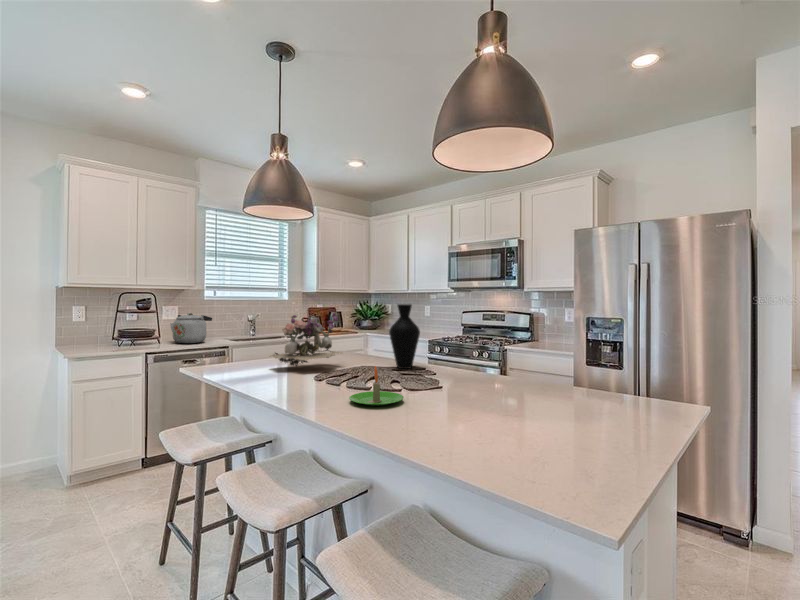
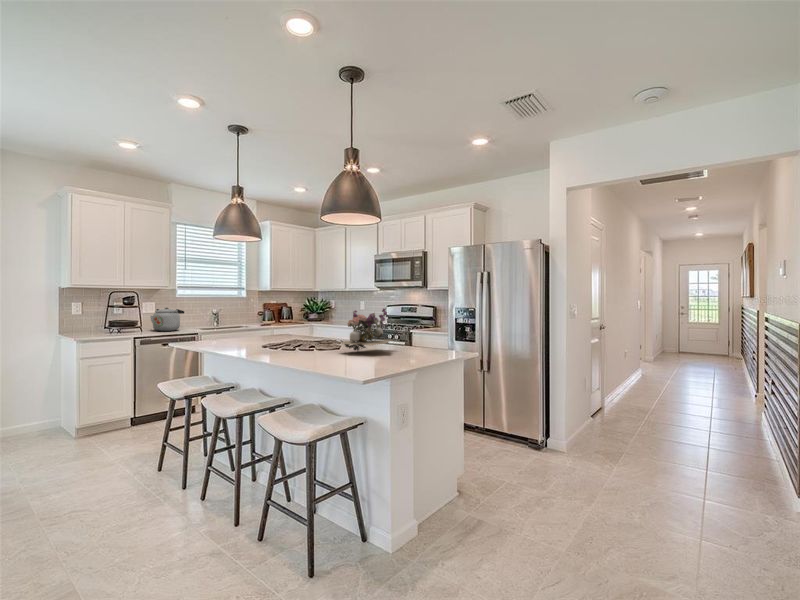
vase: present [389,304,420,369] -> none [315,300,336,343]
flower arrangement: present [271,312,342,367] -> present [339,308,391,351]
candle: present [349,366,404,406] -> none [280,336,313,358]

